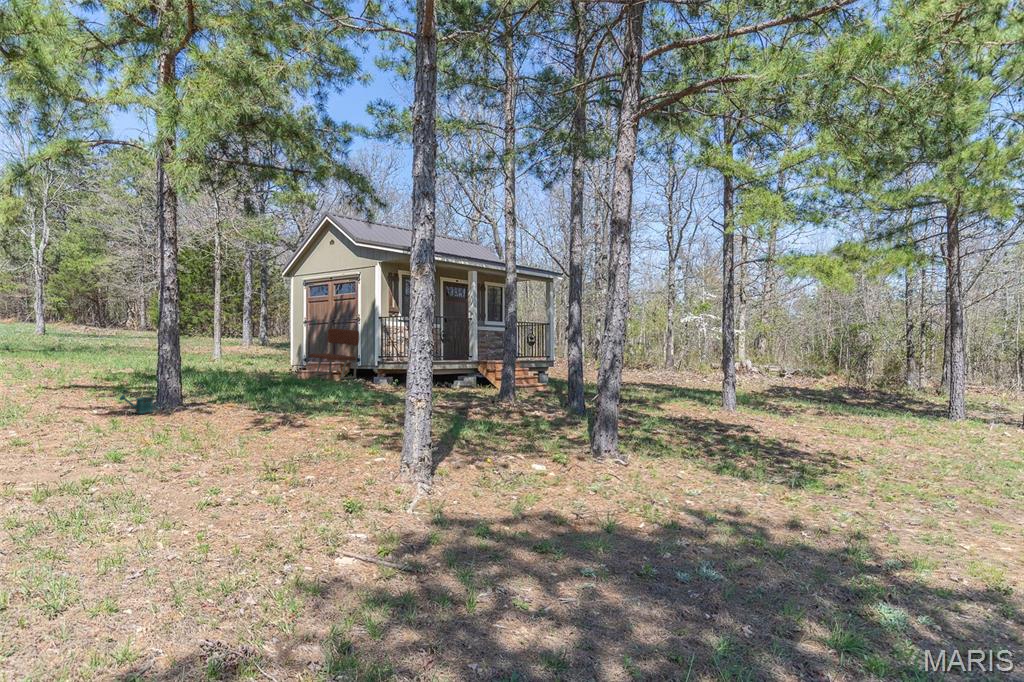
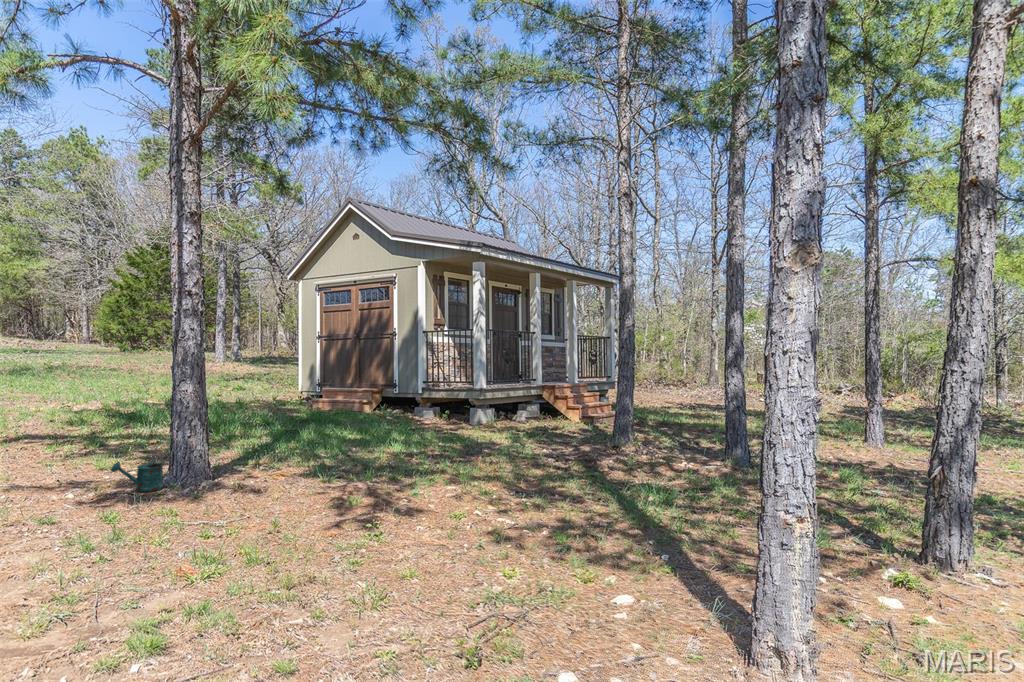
bench: present [310,329,359,379] -> none [333,346,398,412]

